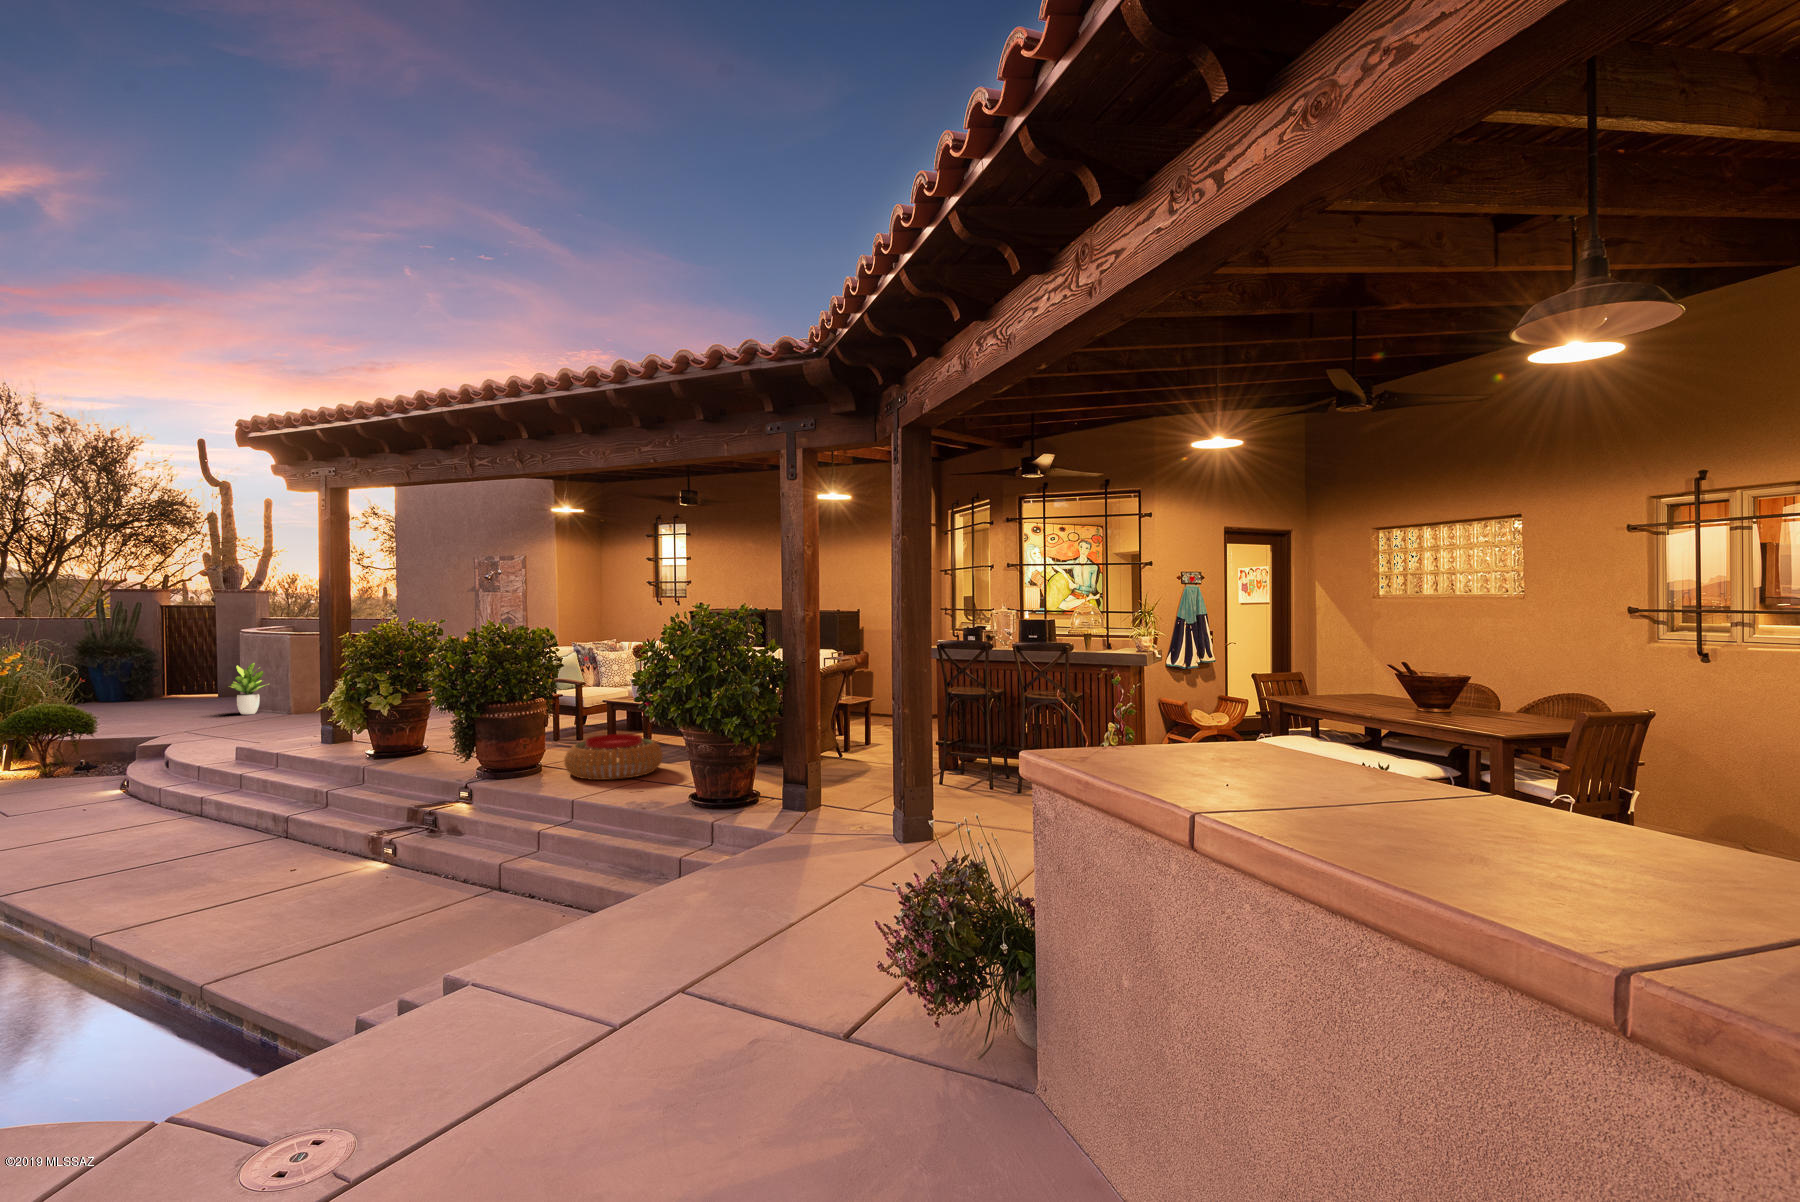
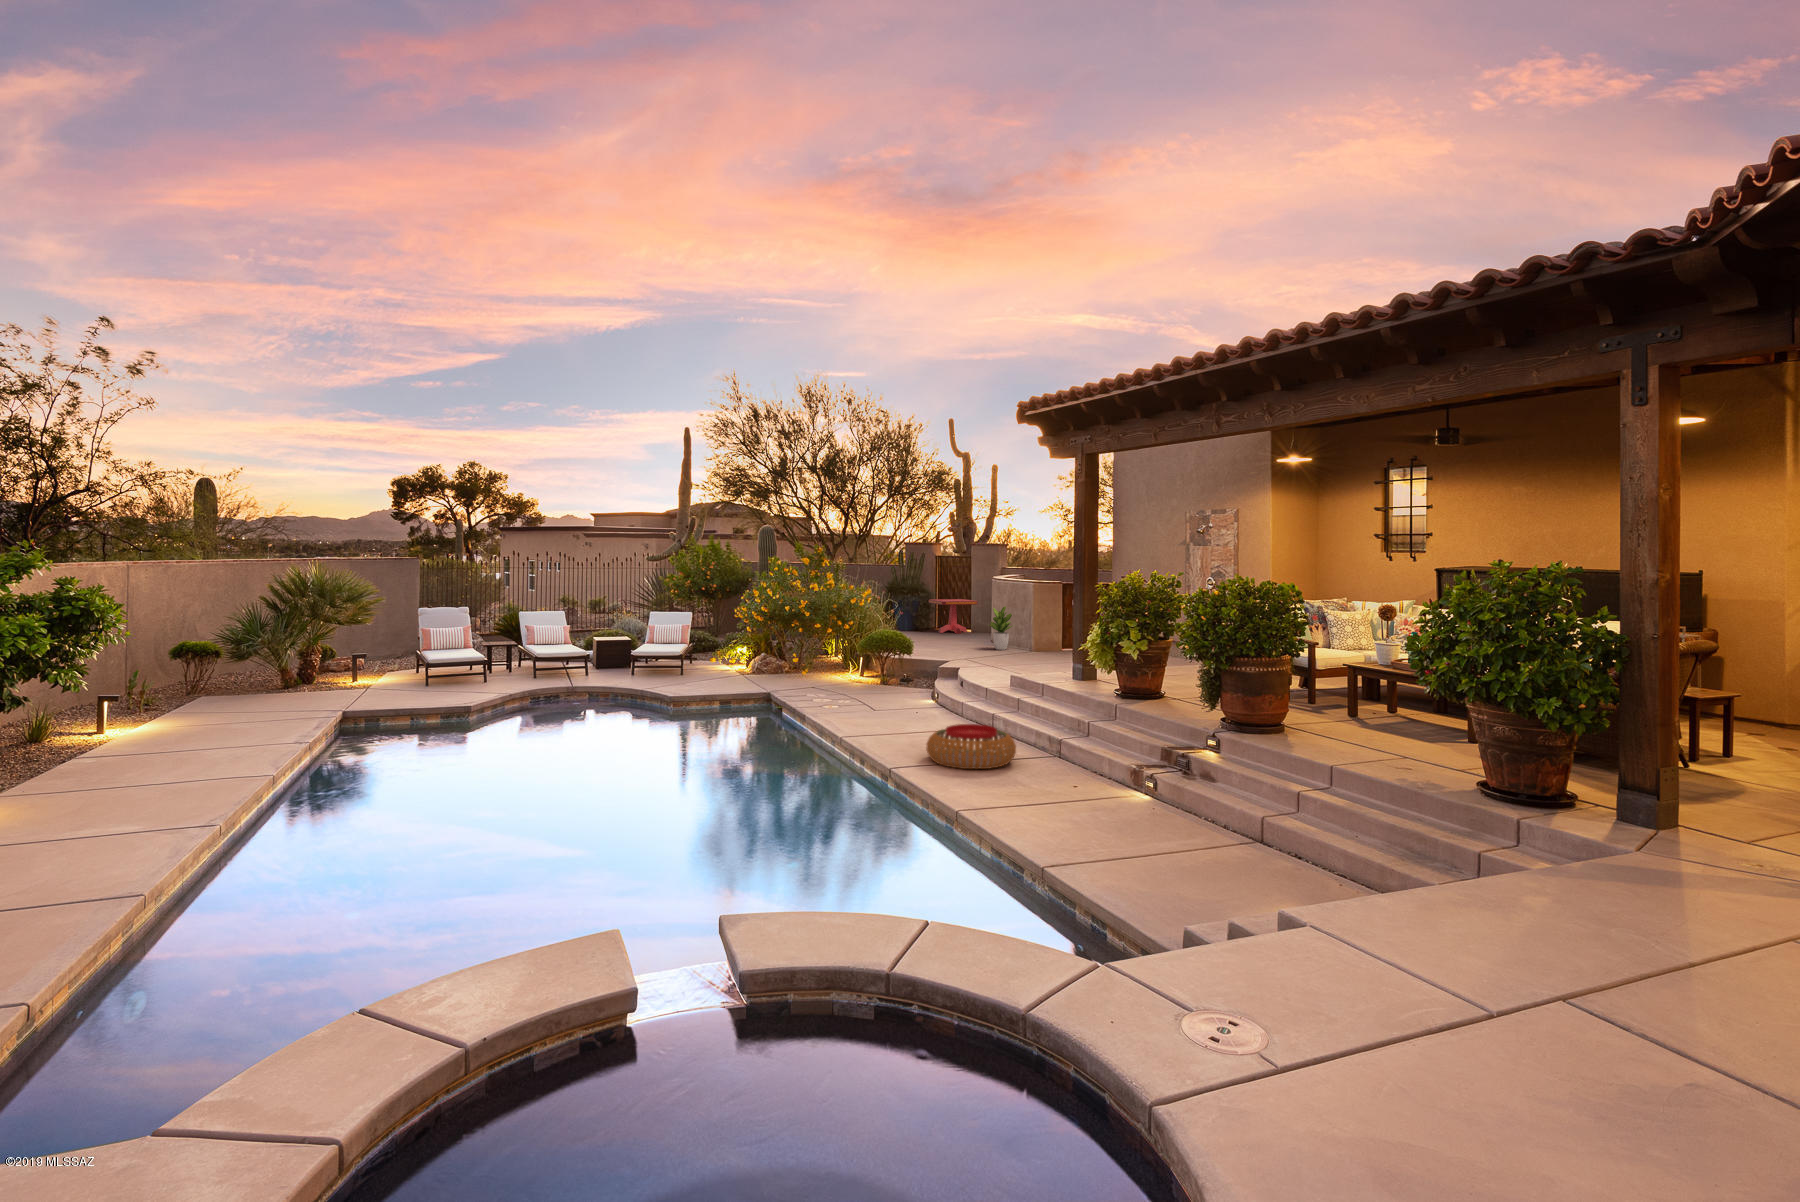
side table: none [148,657,225,700] -> present [929,599,978,634]
pouf: present [564,734,662,780] -> present [926,724,1016,769]

